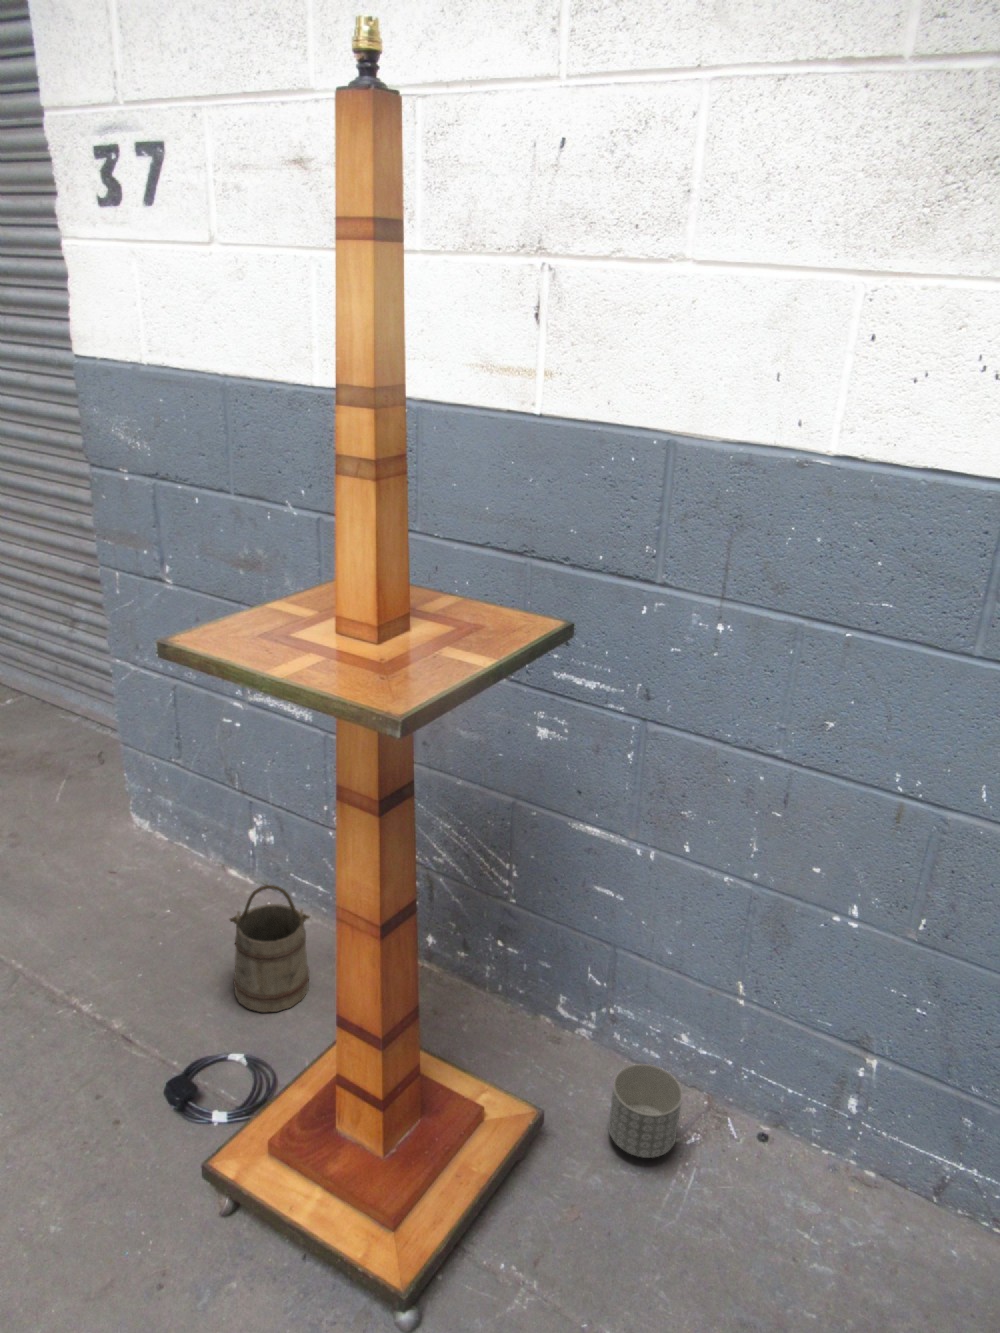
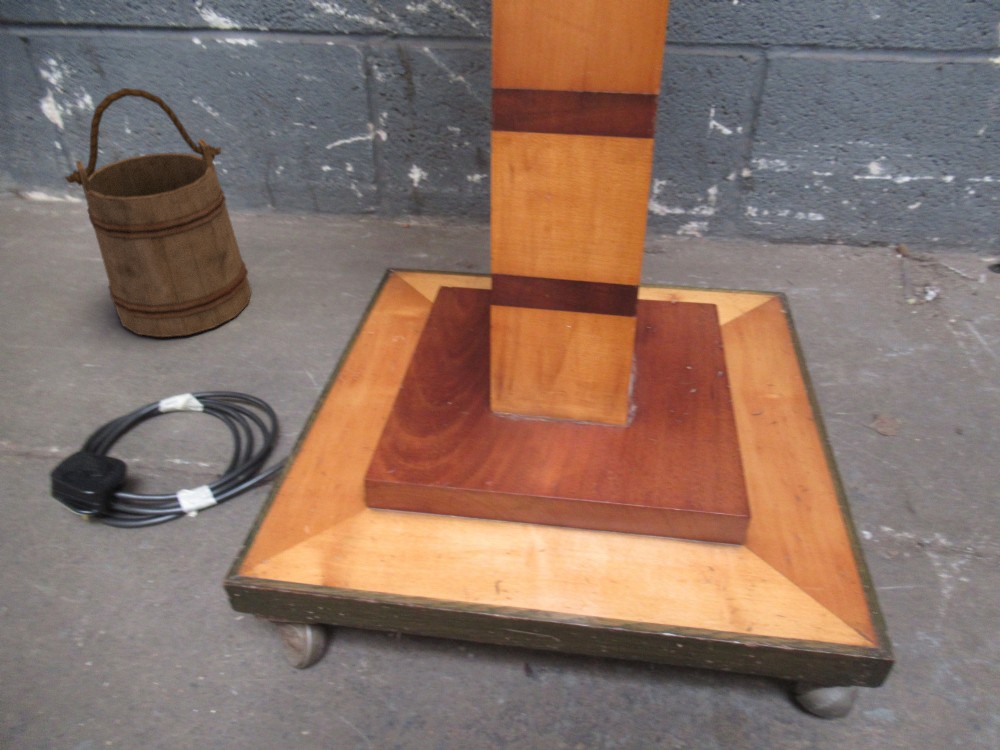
planter: present [608,1064,682,1158] -> none [825,200,967,328]

